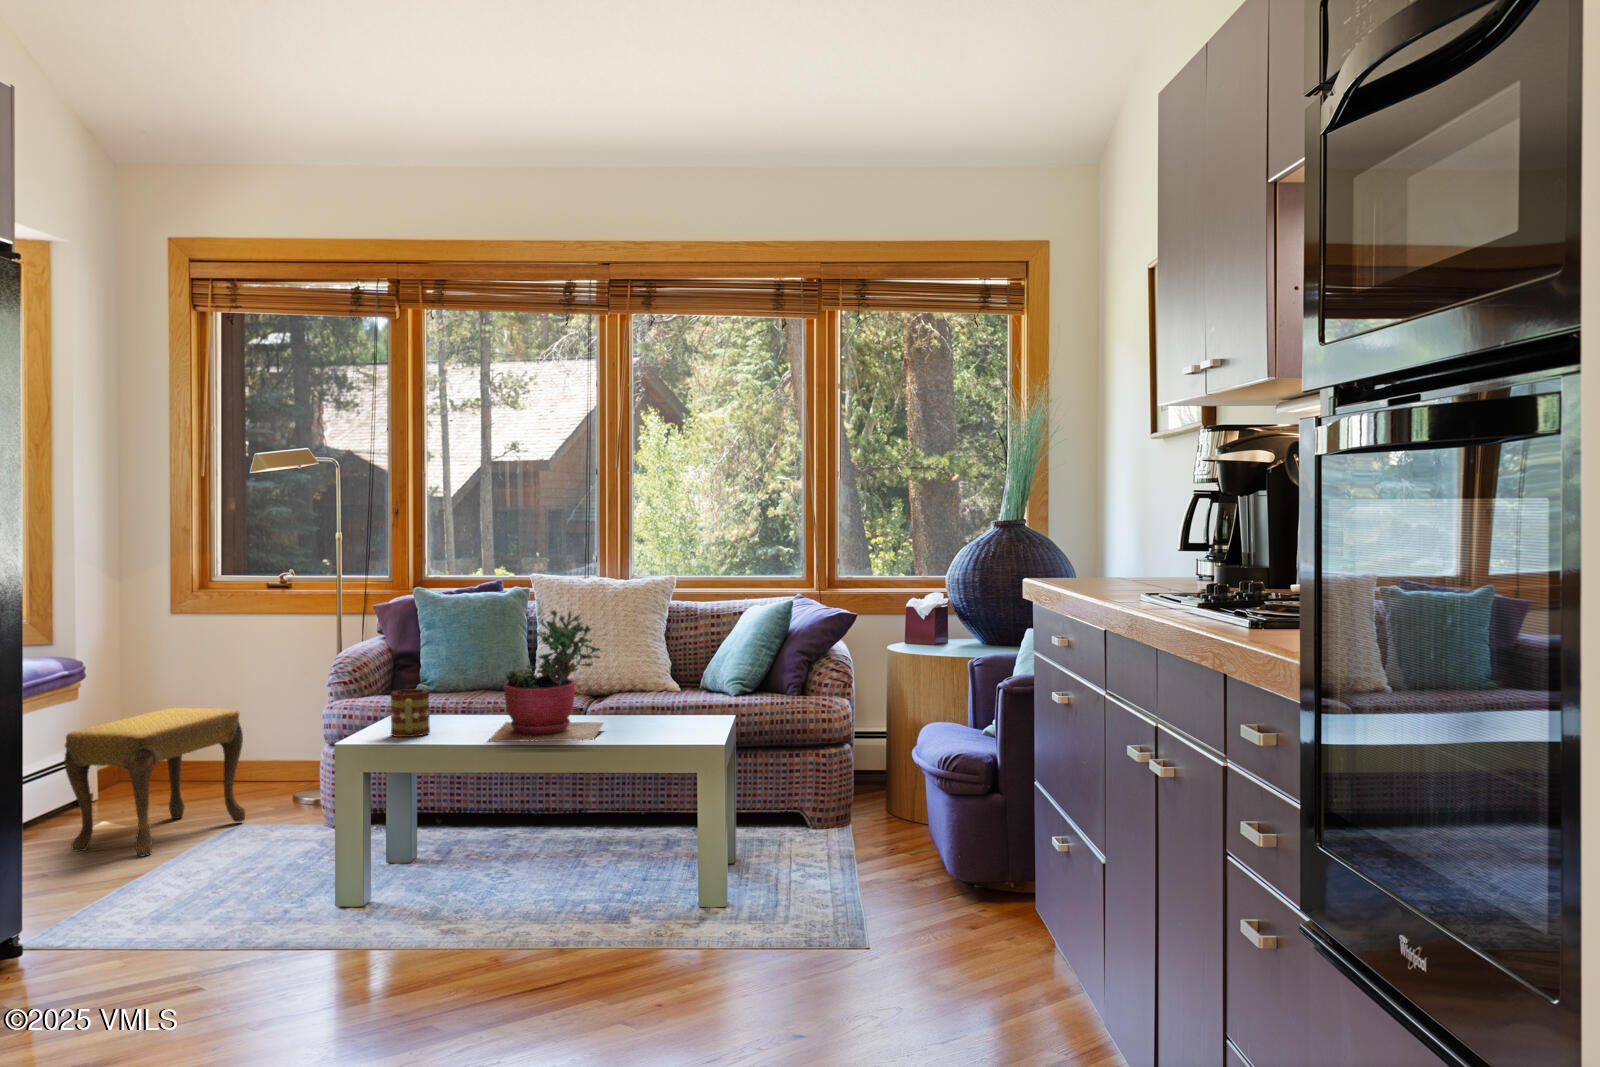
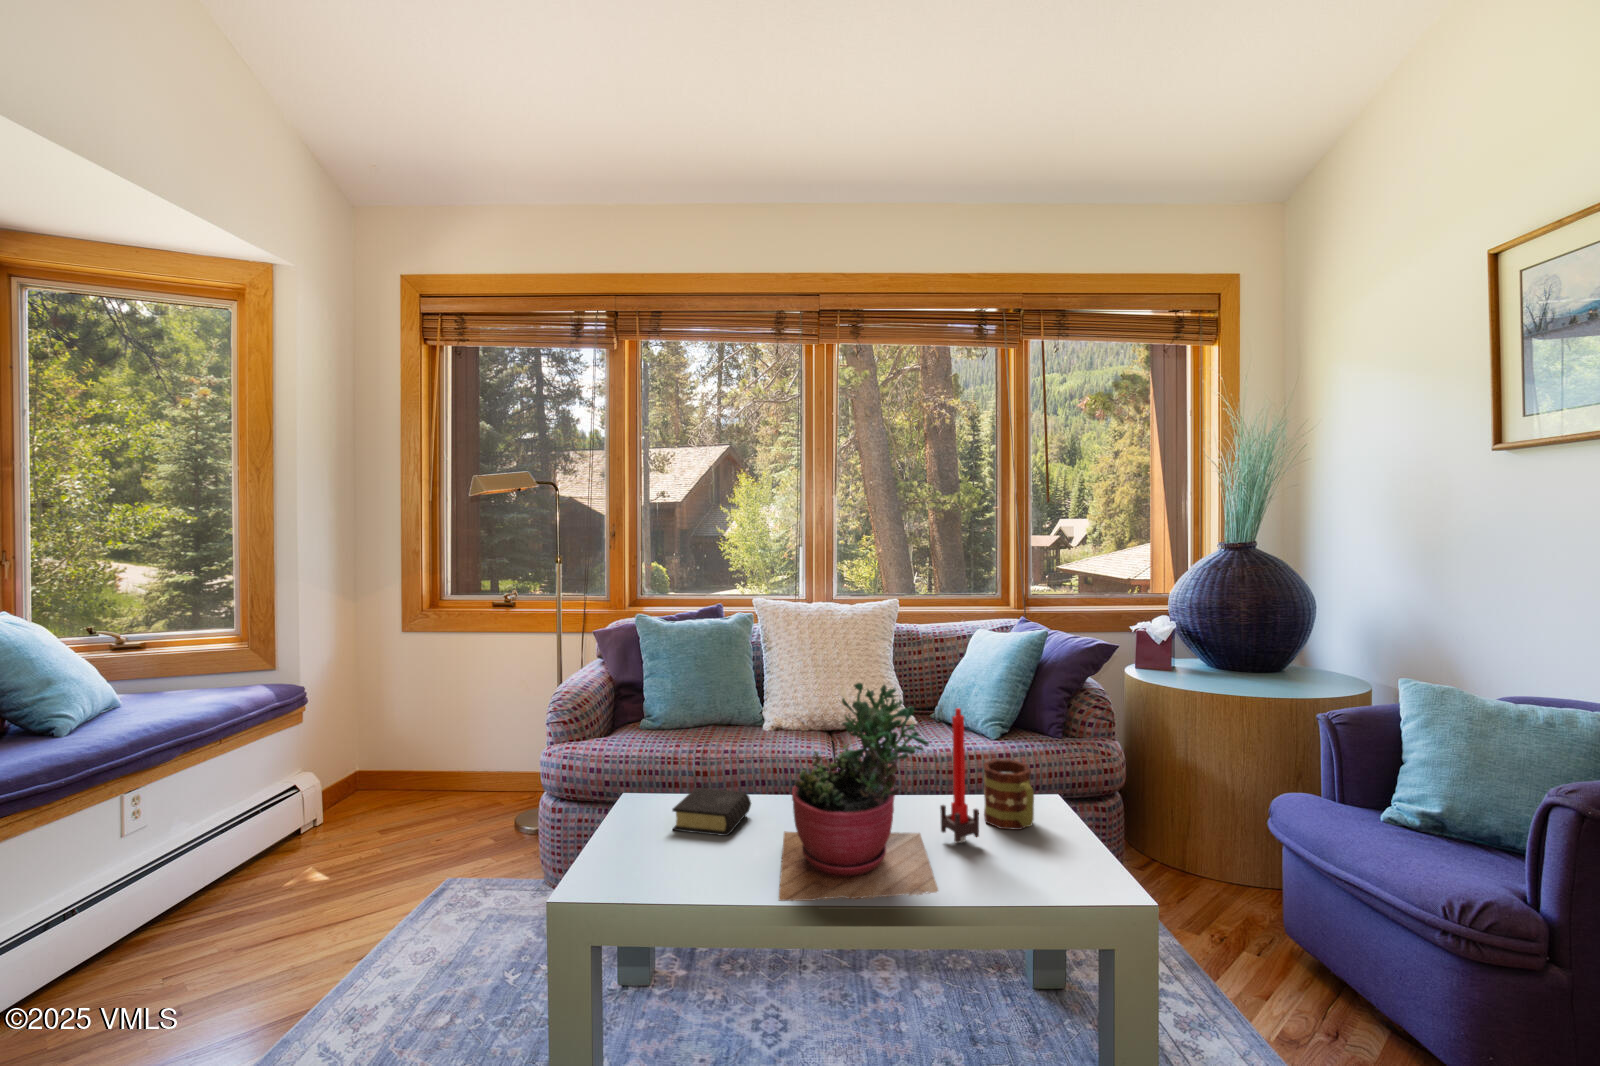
candle: none [621,633,646,729] -> present [940,708,979,843]
mug: present [390,689,430,737] -> present [983,759,1034,830]
book: none [427,705,491,730] -> present [672,788,751,836]
footstool: present [64,708,245,857] -> none [234,750,459,961]

